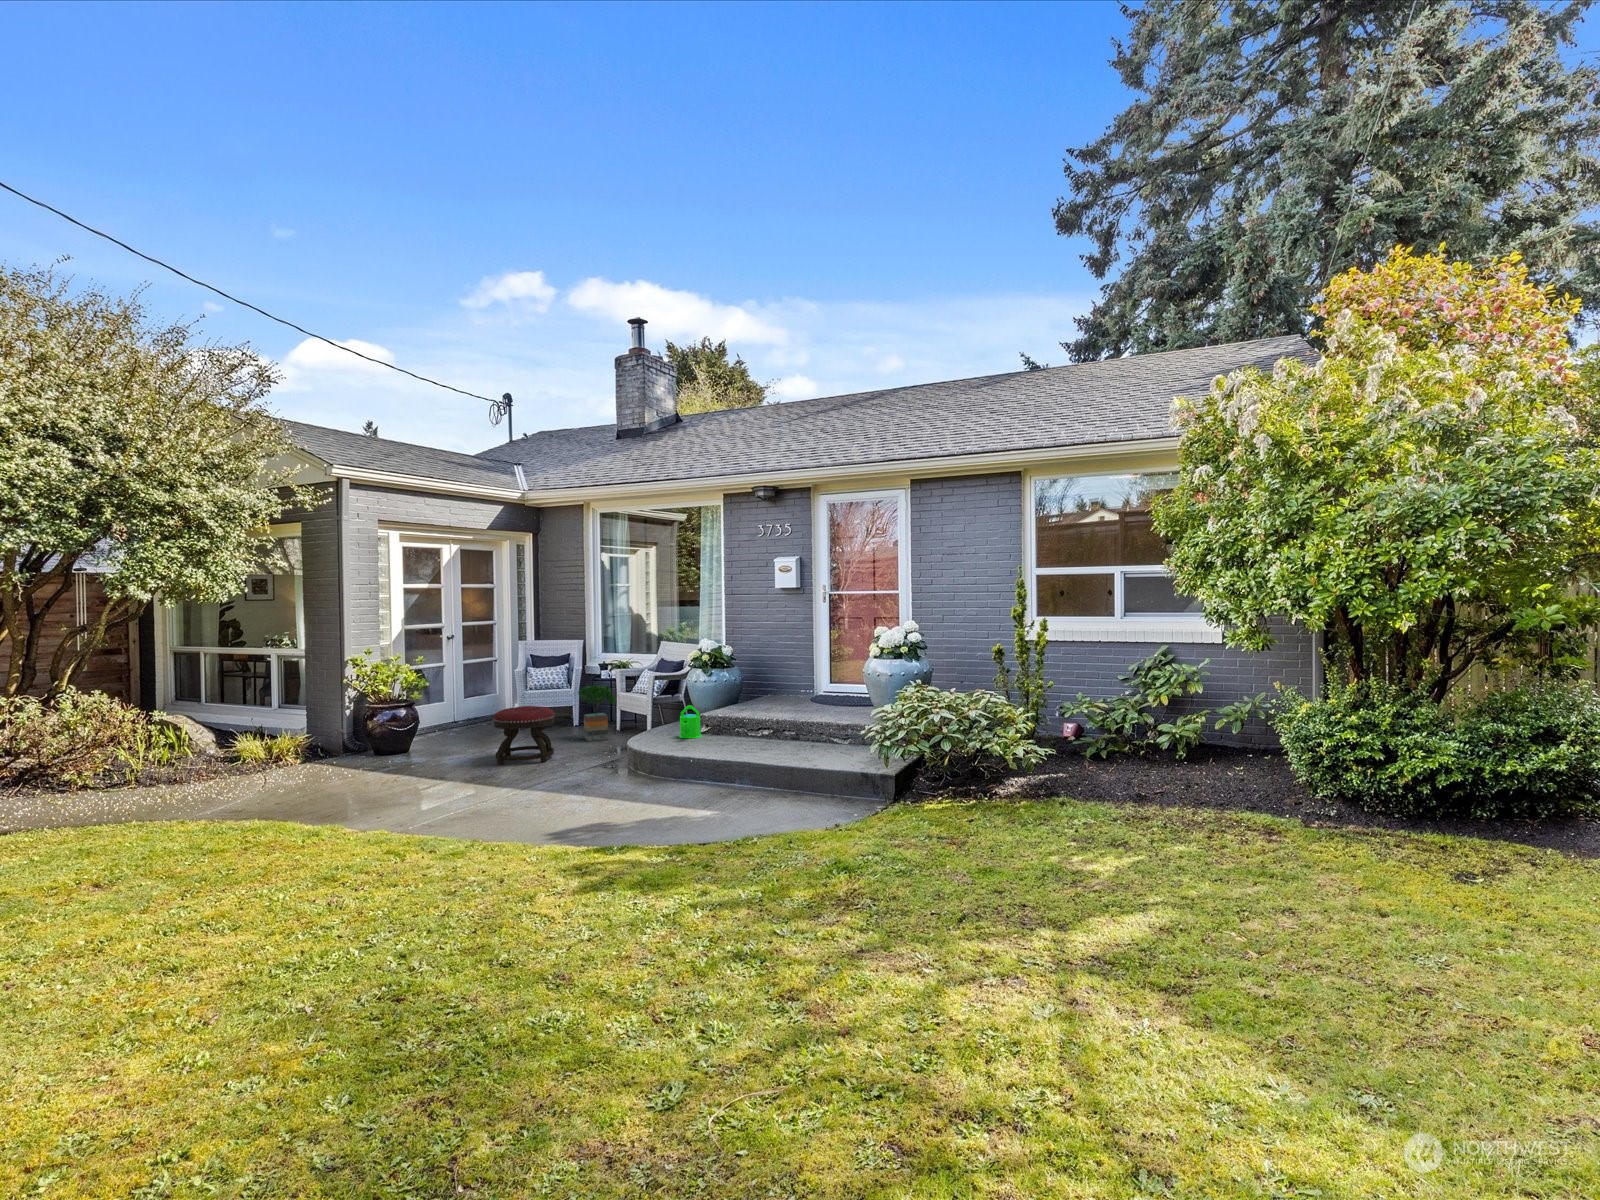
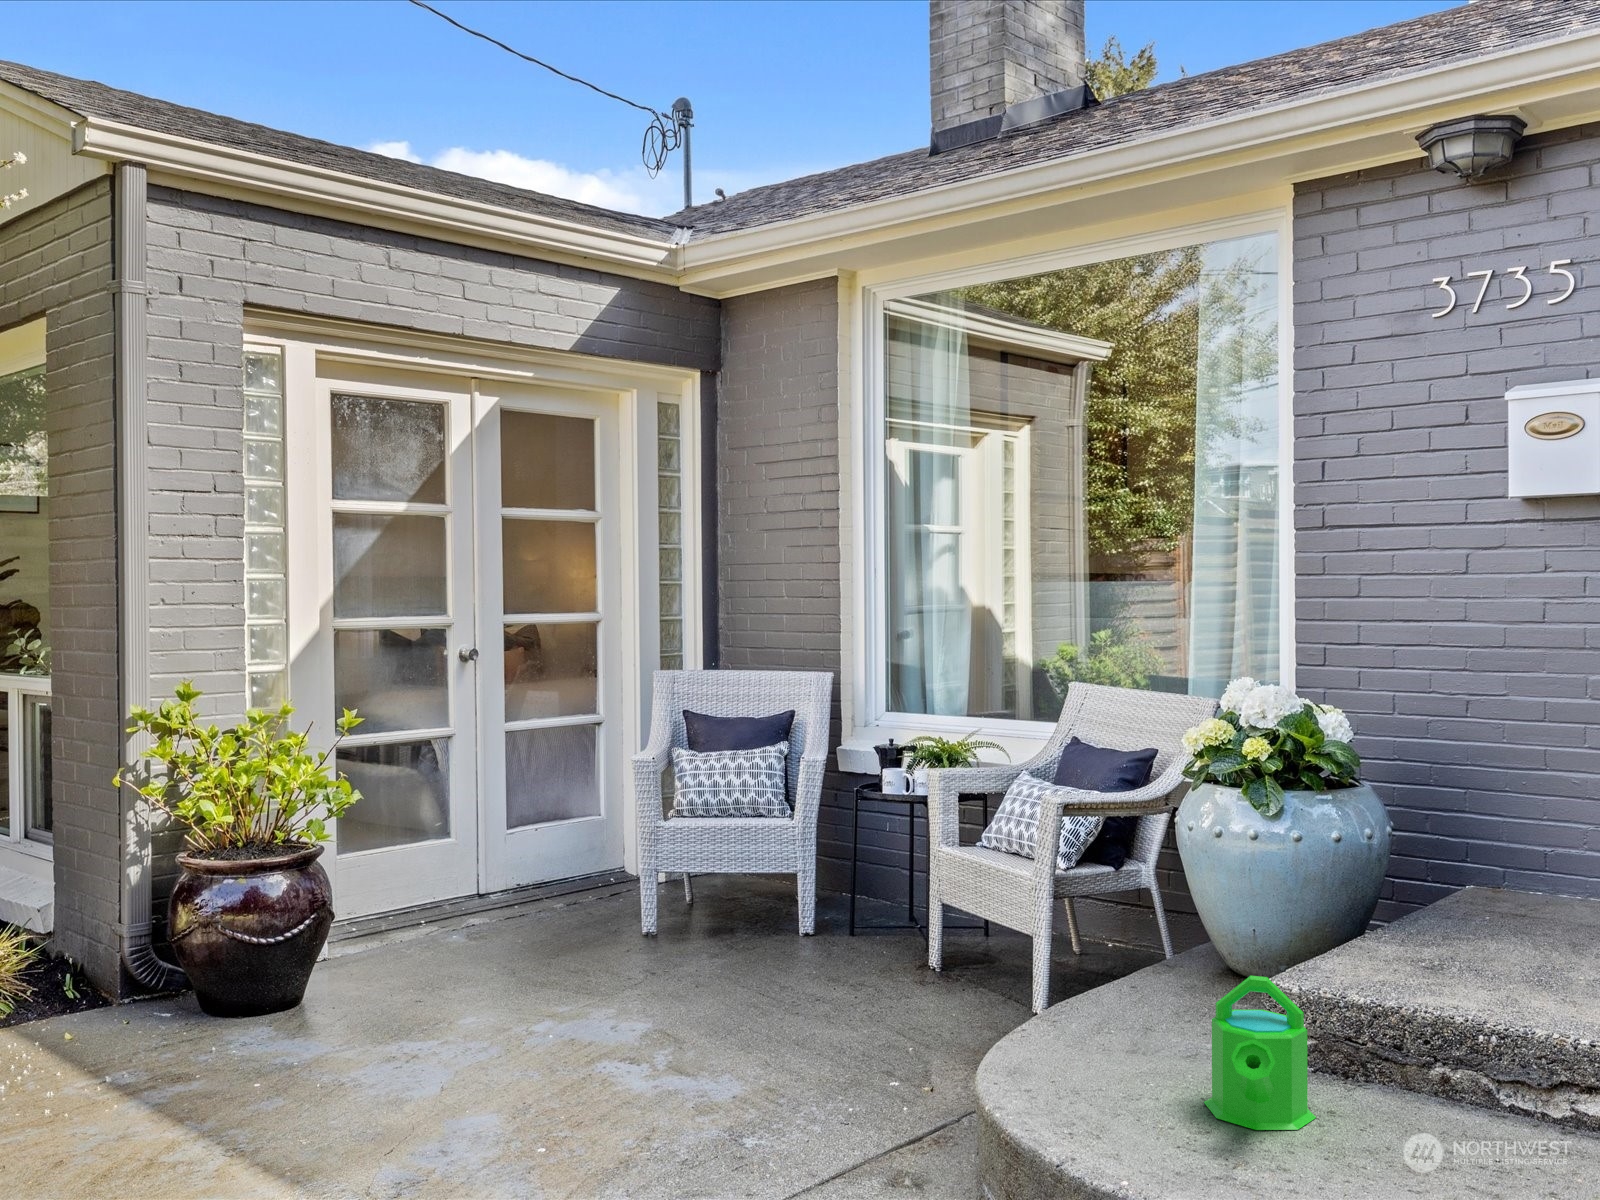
potted tree: present [578,685,615,741] -> none [802,825,931,1019]
ottoman: present [493,706,555,765] -> none [504,904,715,1139]

